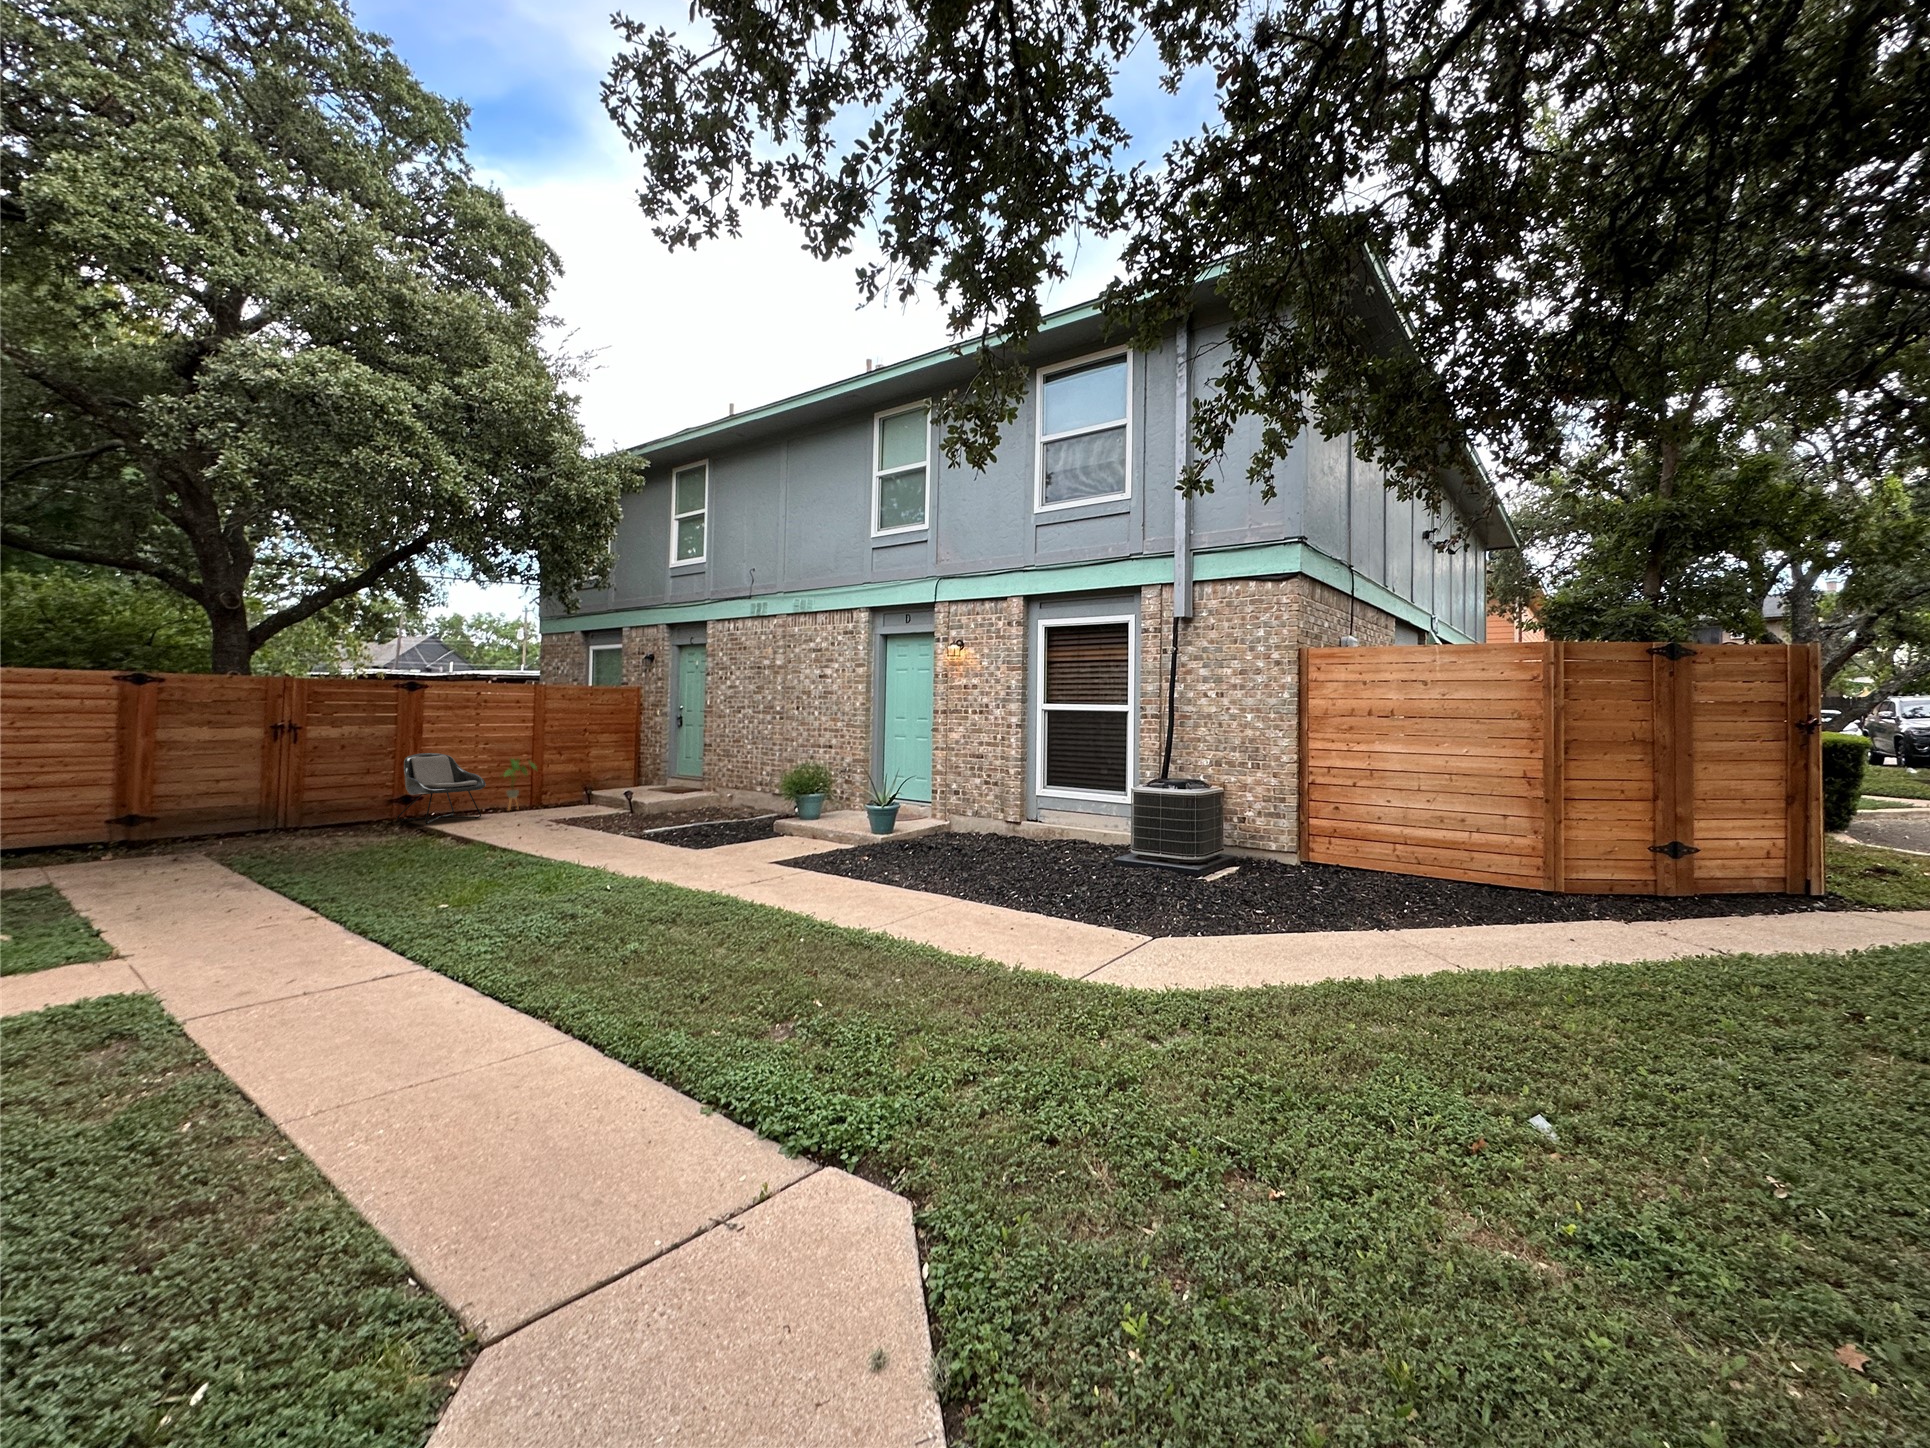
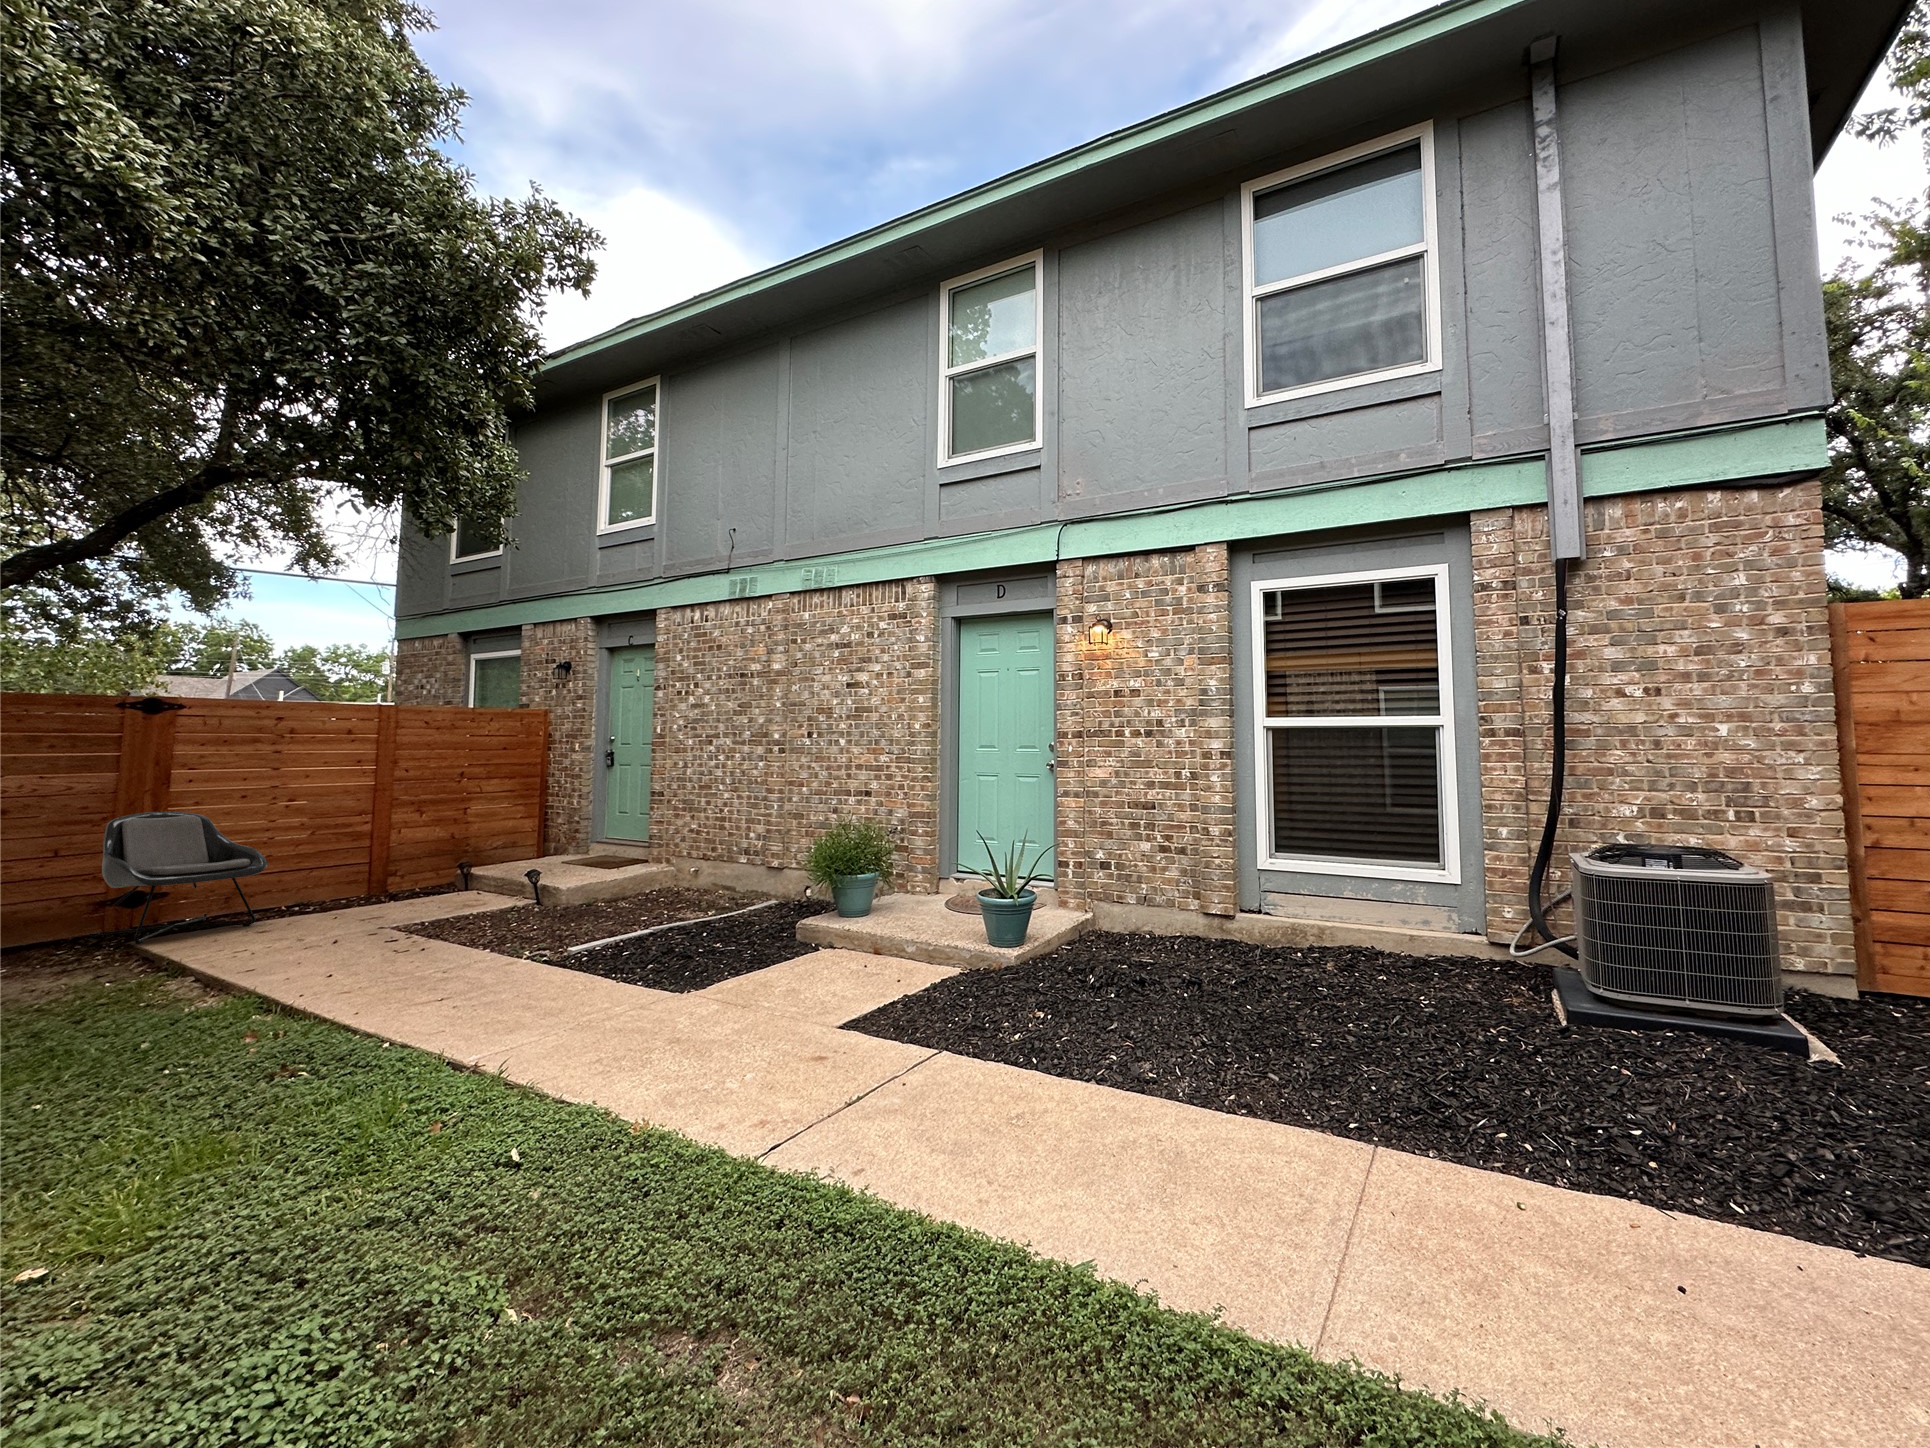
house plant: present [503,759,537,810] -> none [300,818,370,907]

